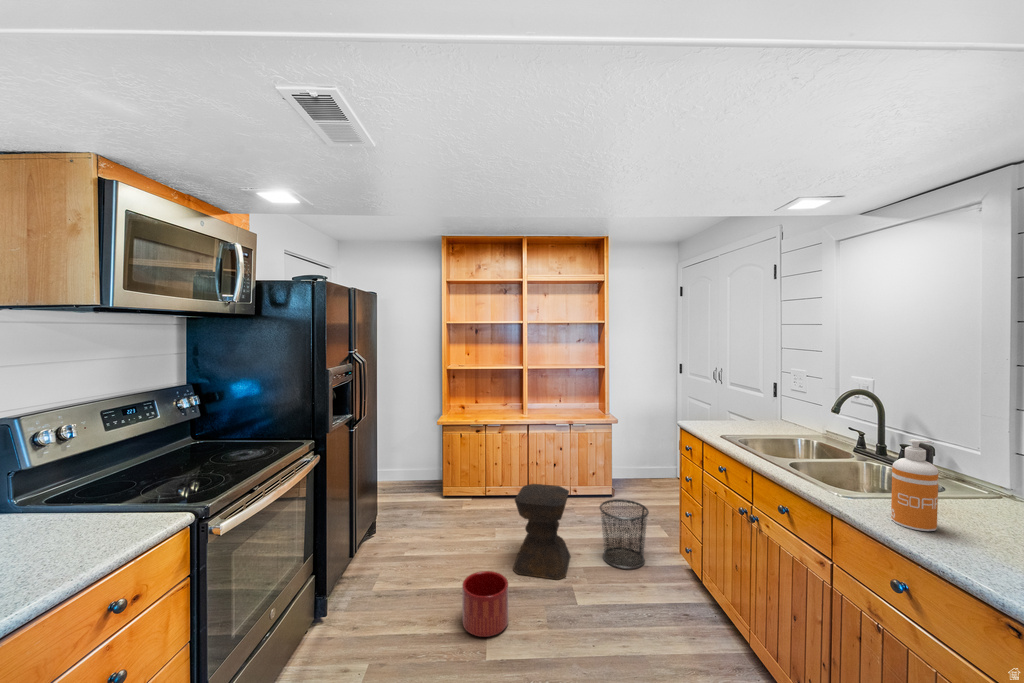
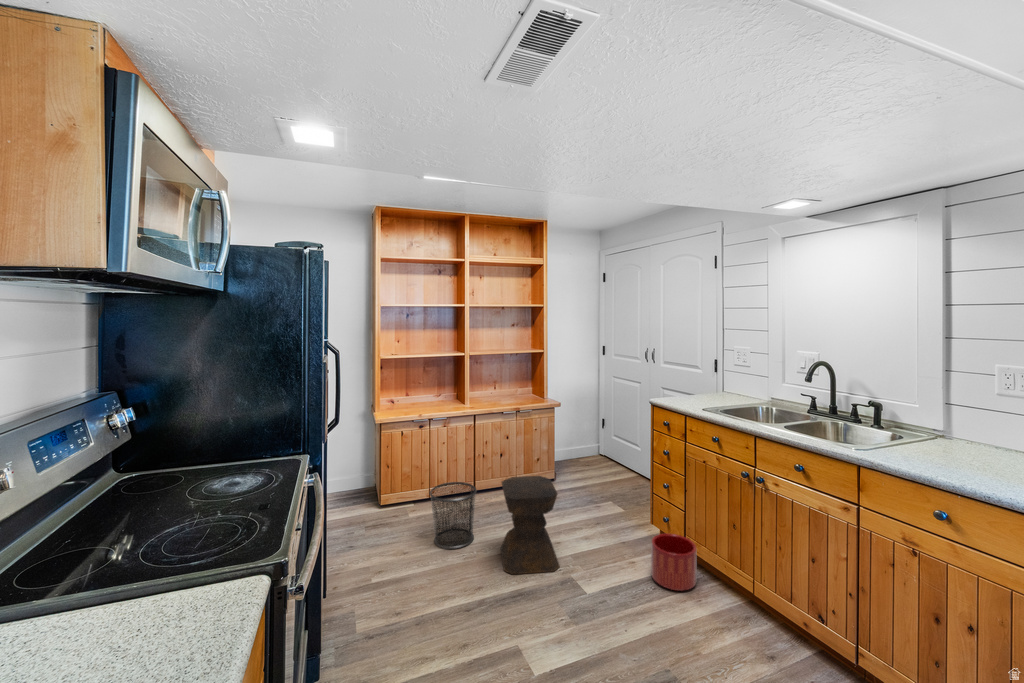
soap dispenser: present [891,439,938,531] -> none [912,397,953,471]
waste bin: present [600,499,649,569] -> present [430,482,477,549]
planter: present [462,571,508,637] -> present [651,534,696,591]

